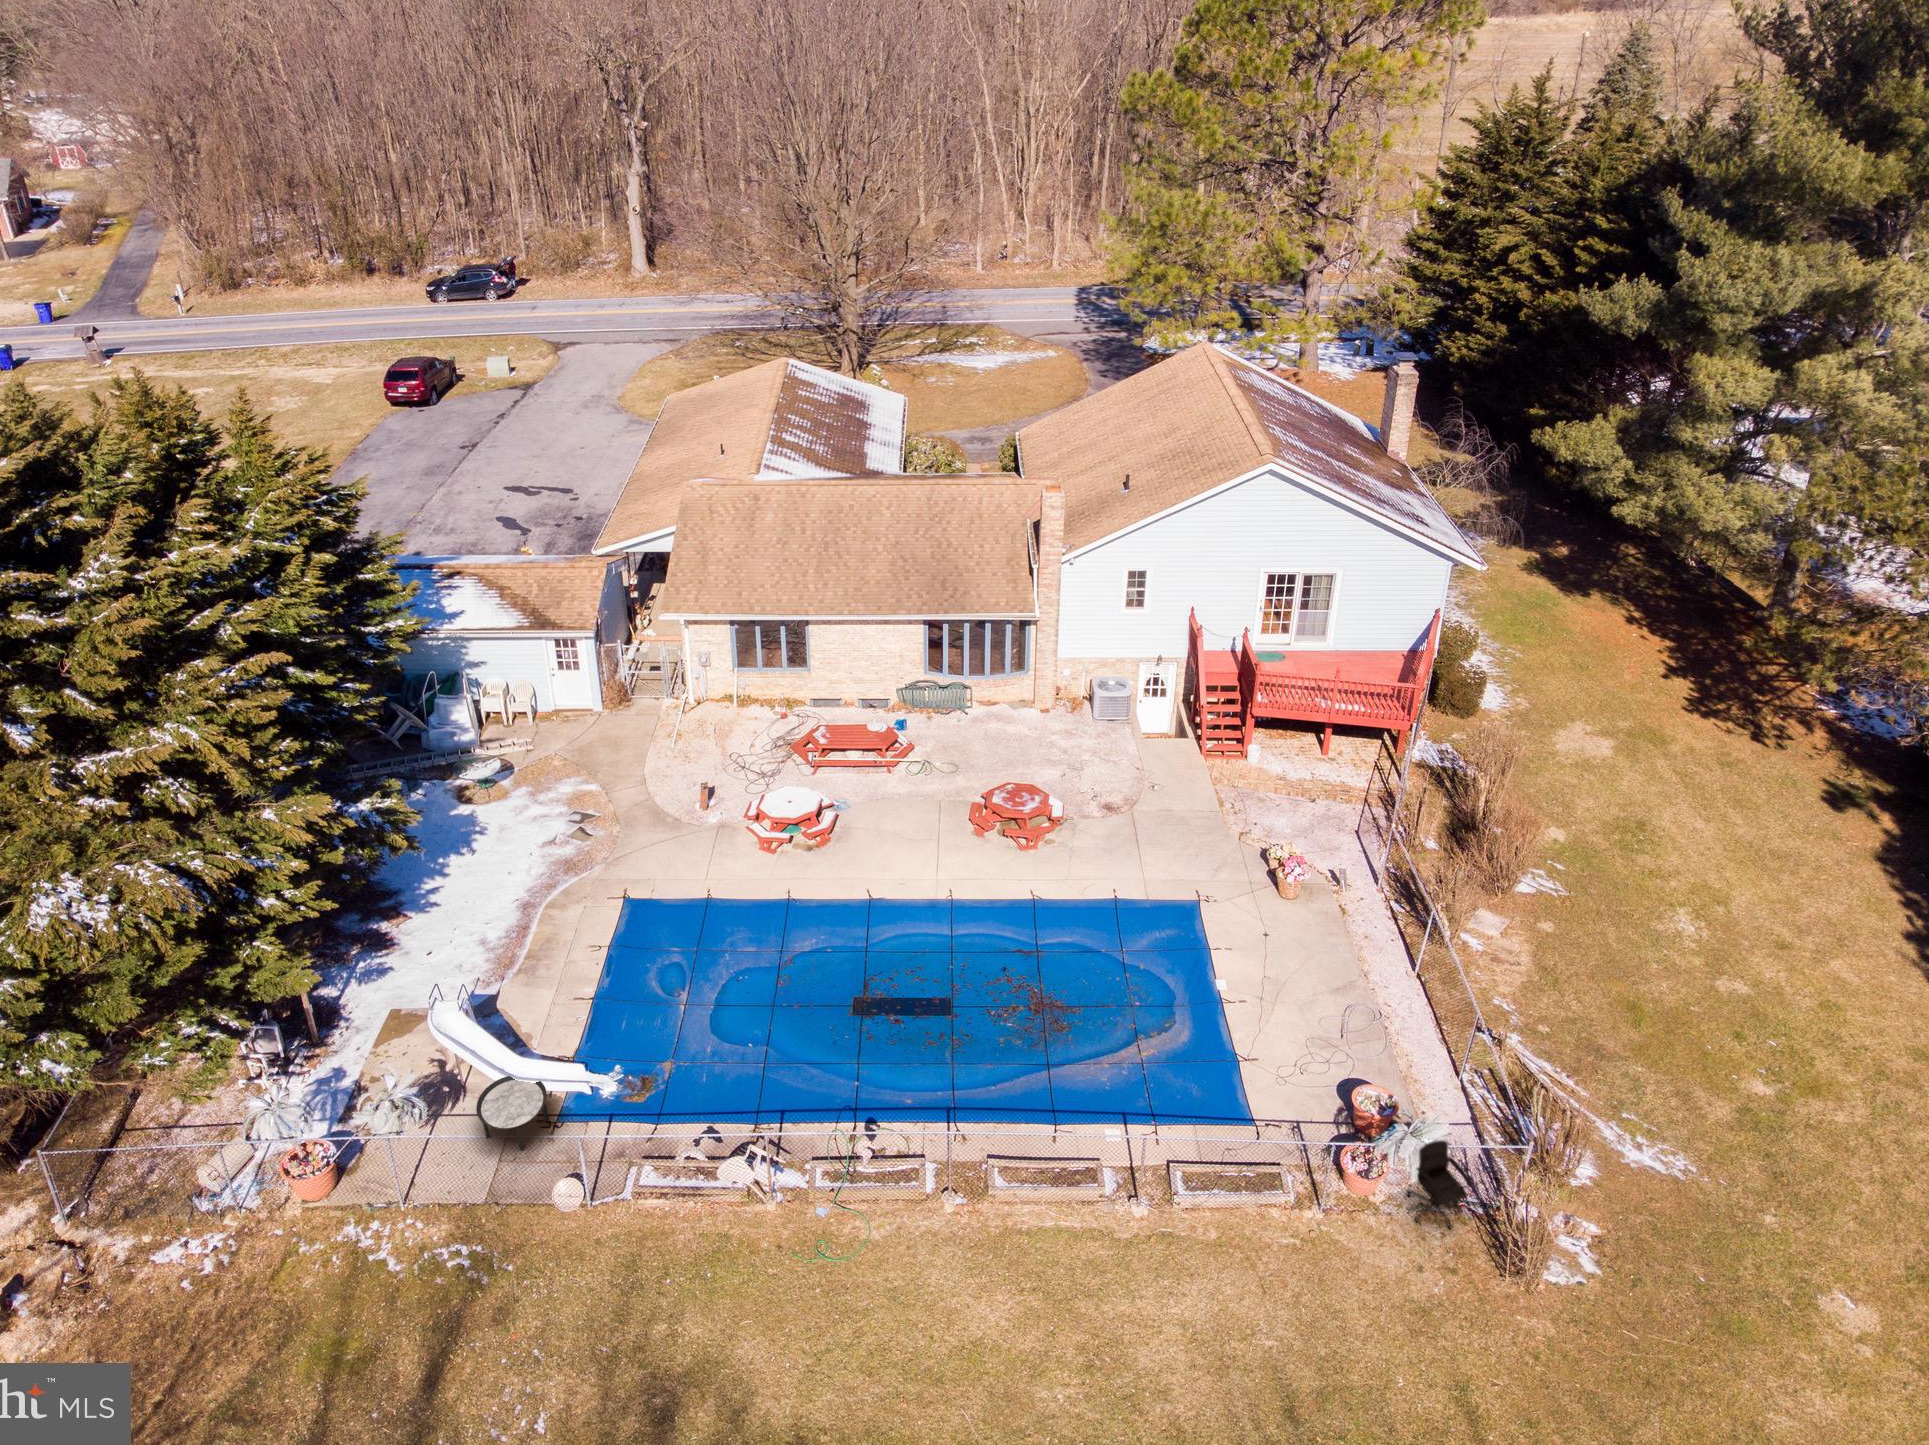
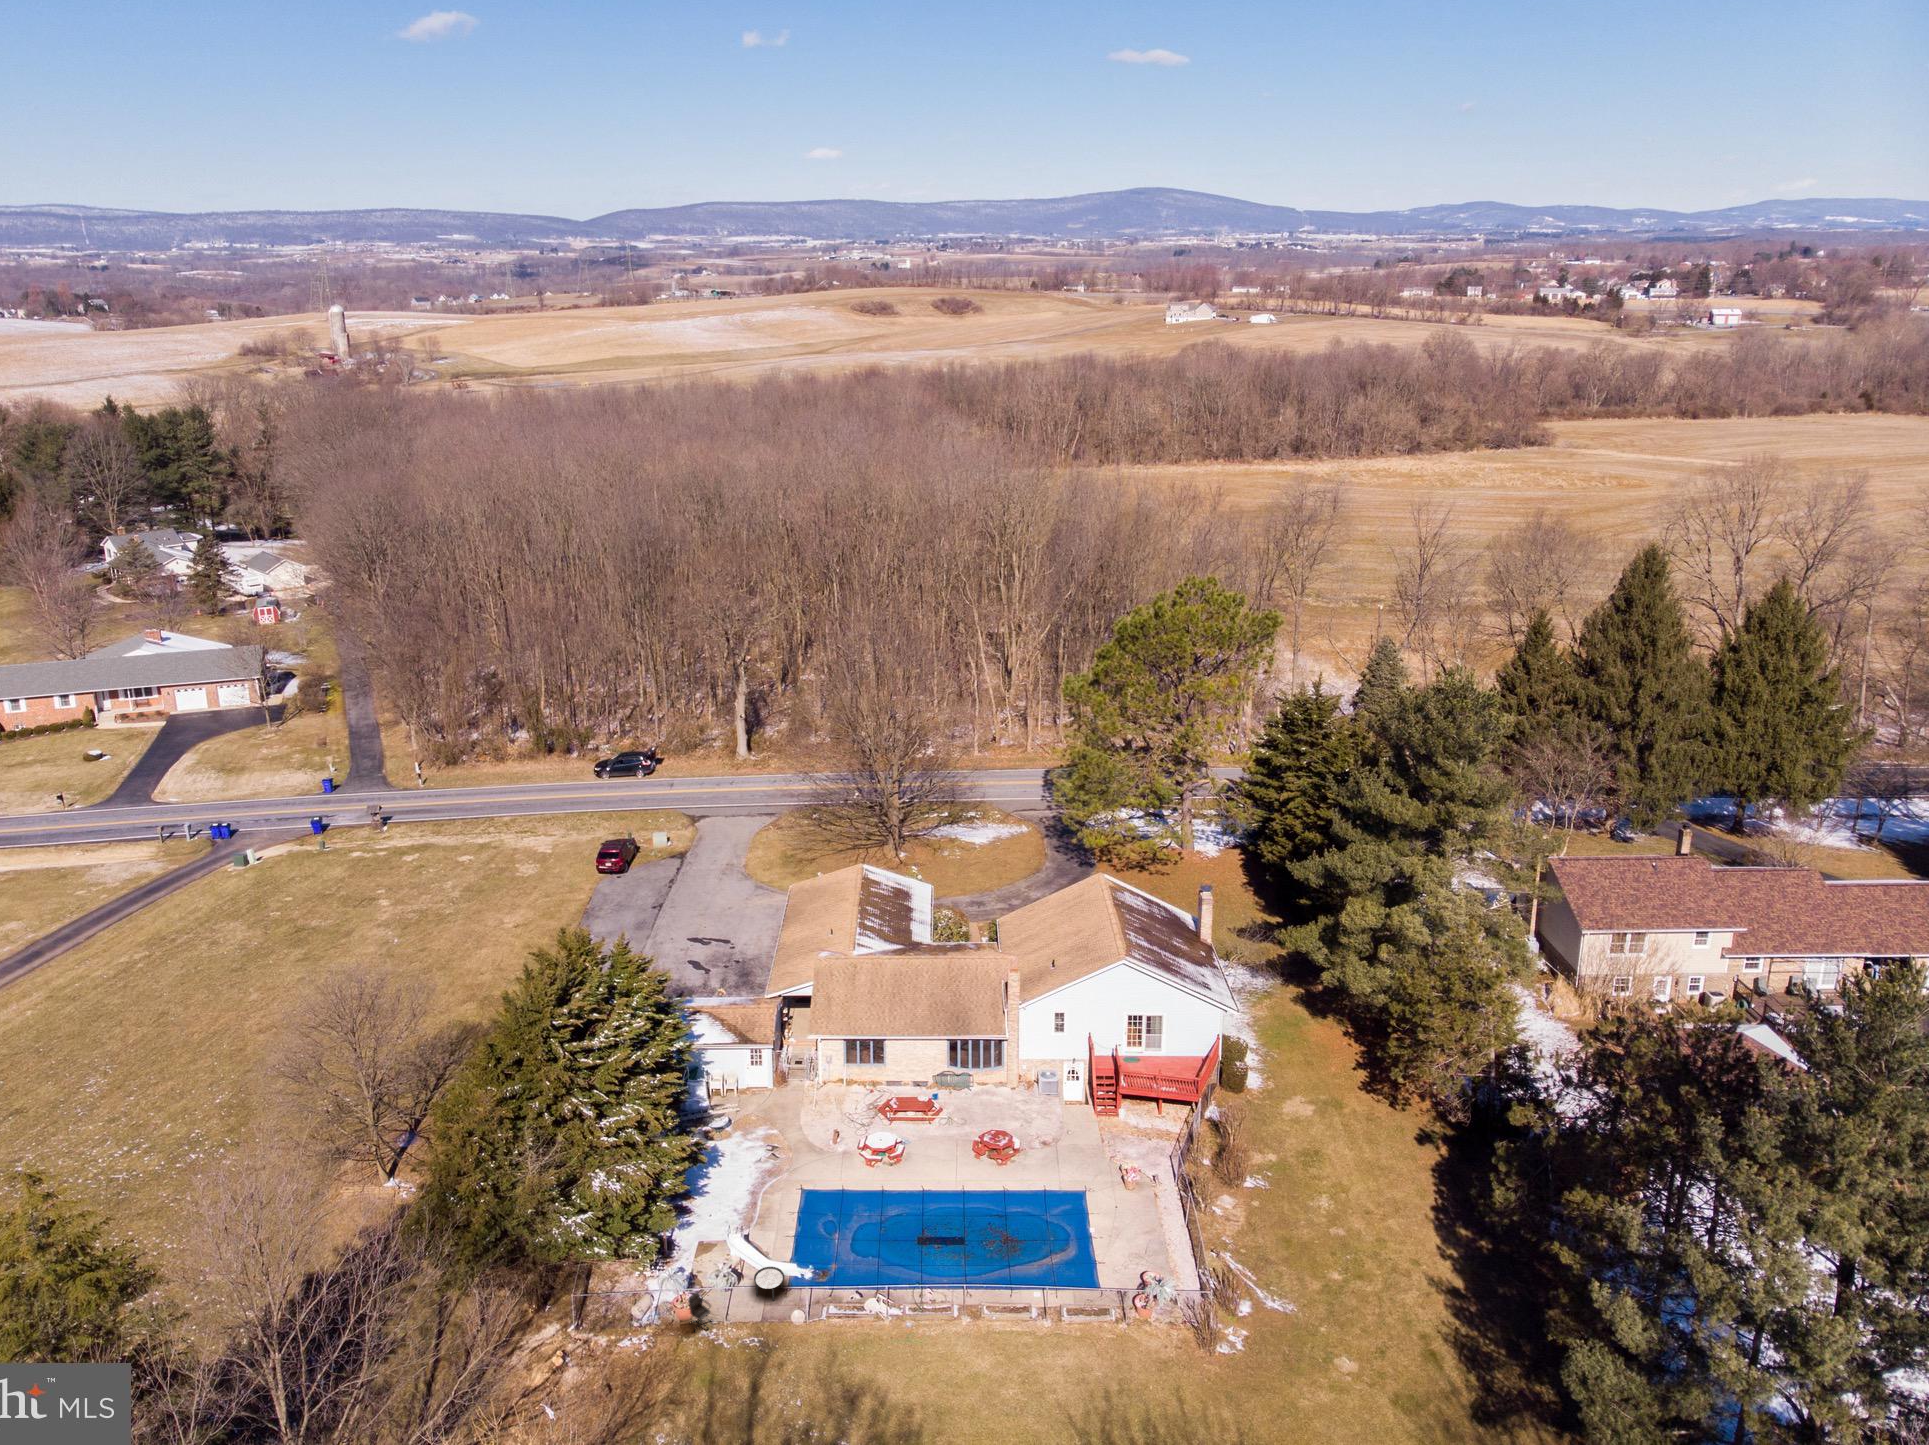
chair: present [1406,1140,1471,1229] -> present [688,1292,711,1331]

